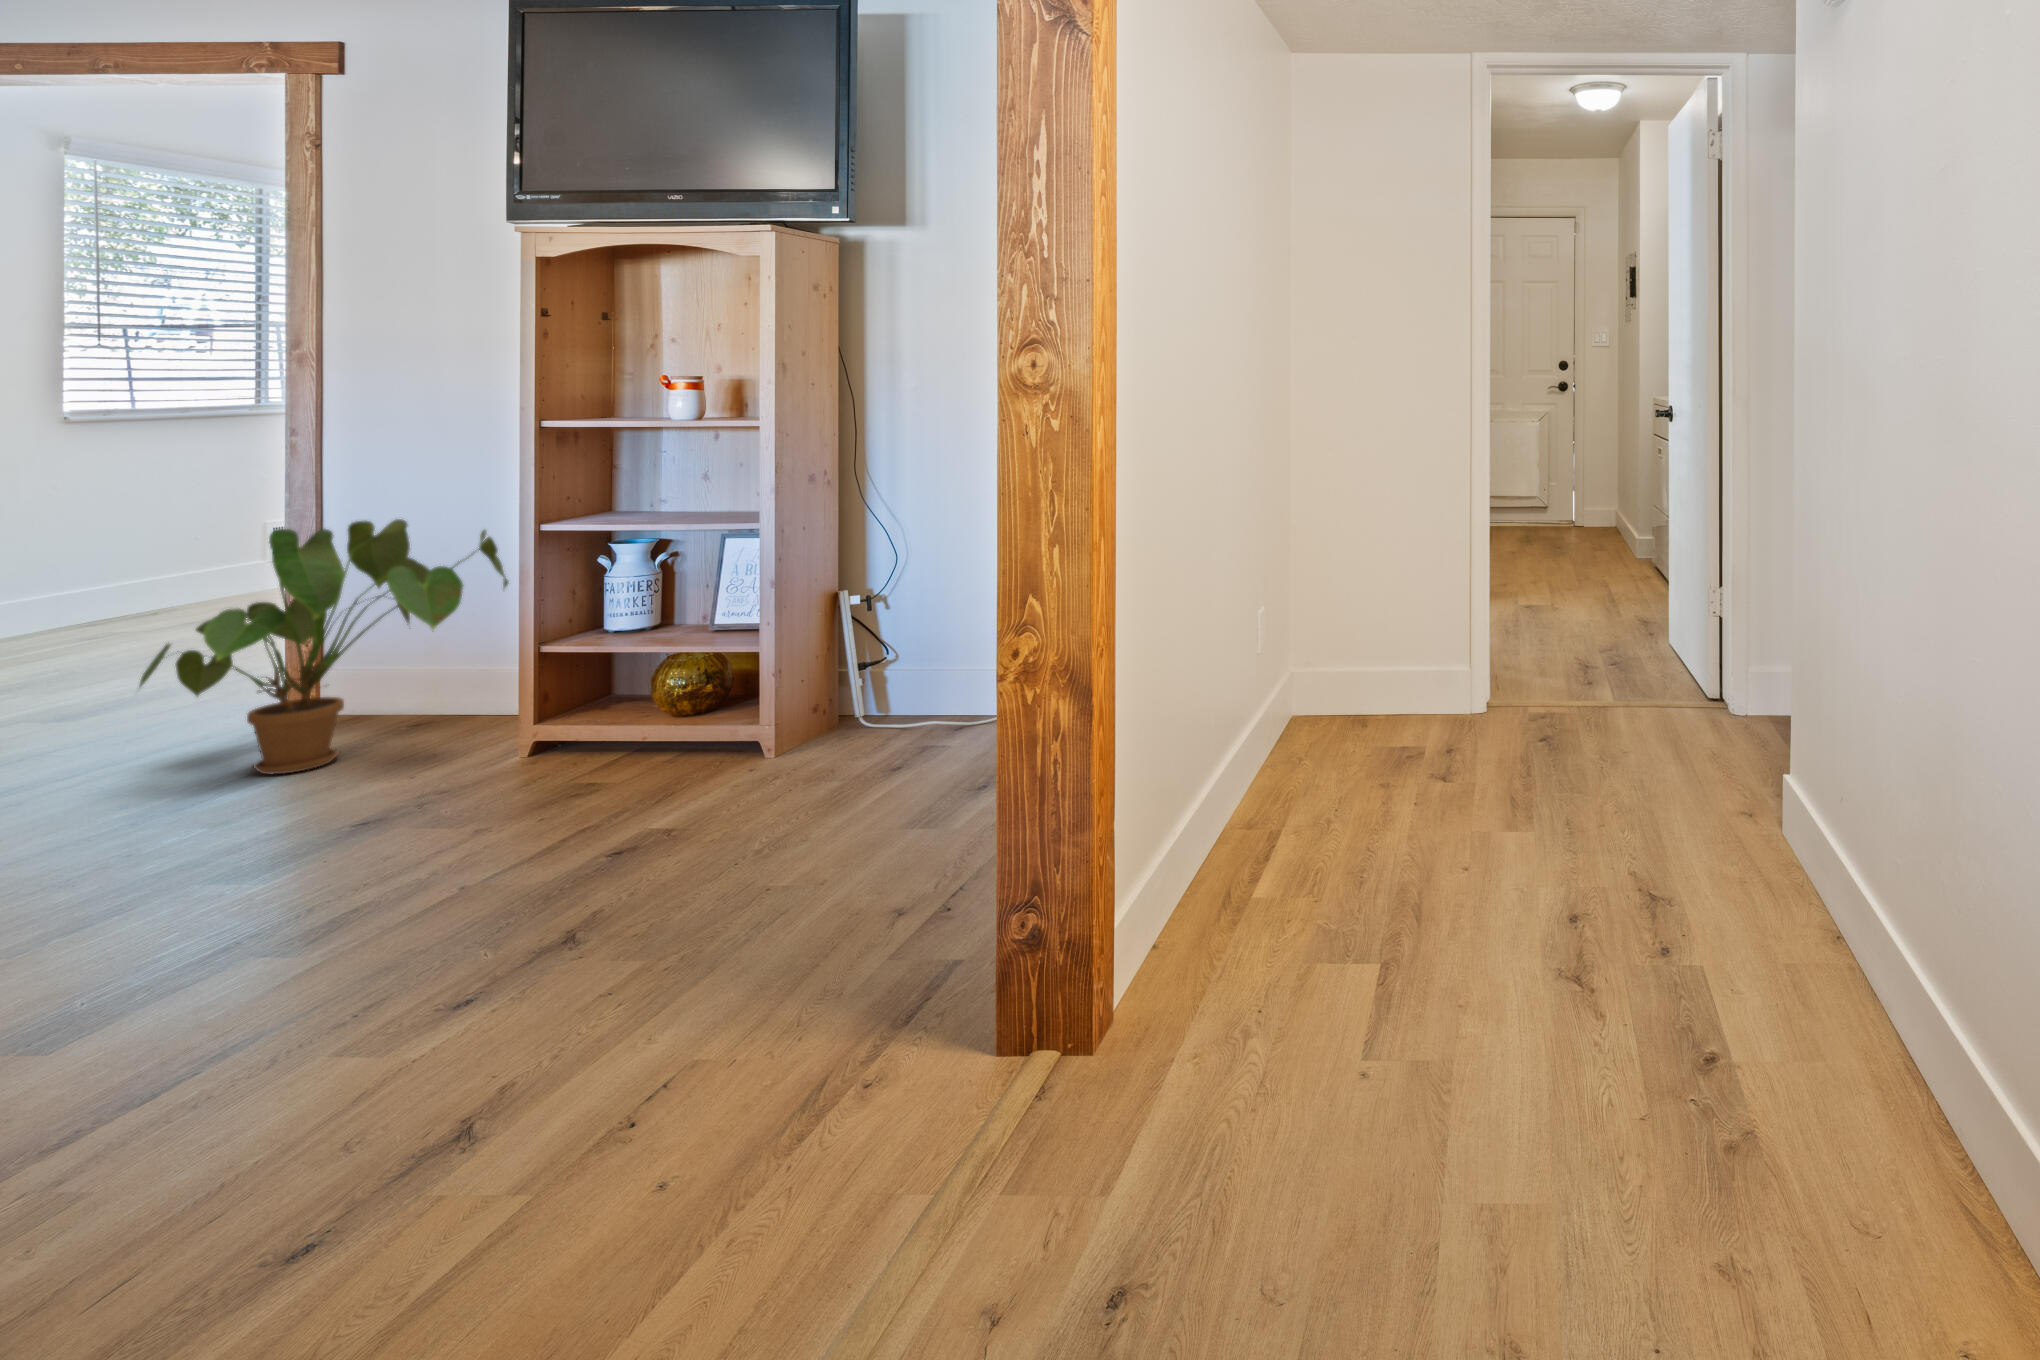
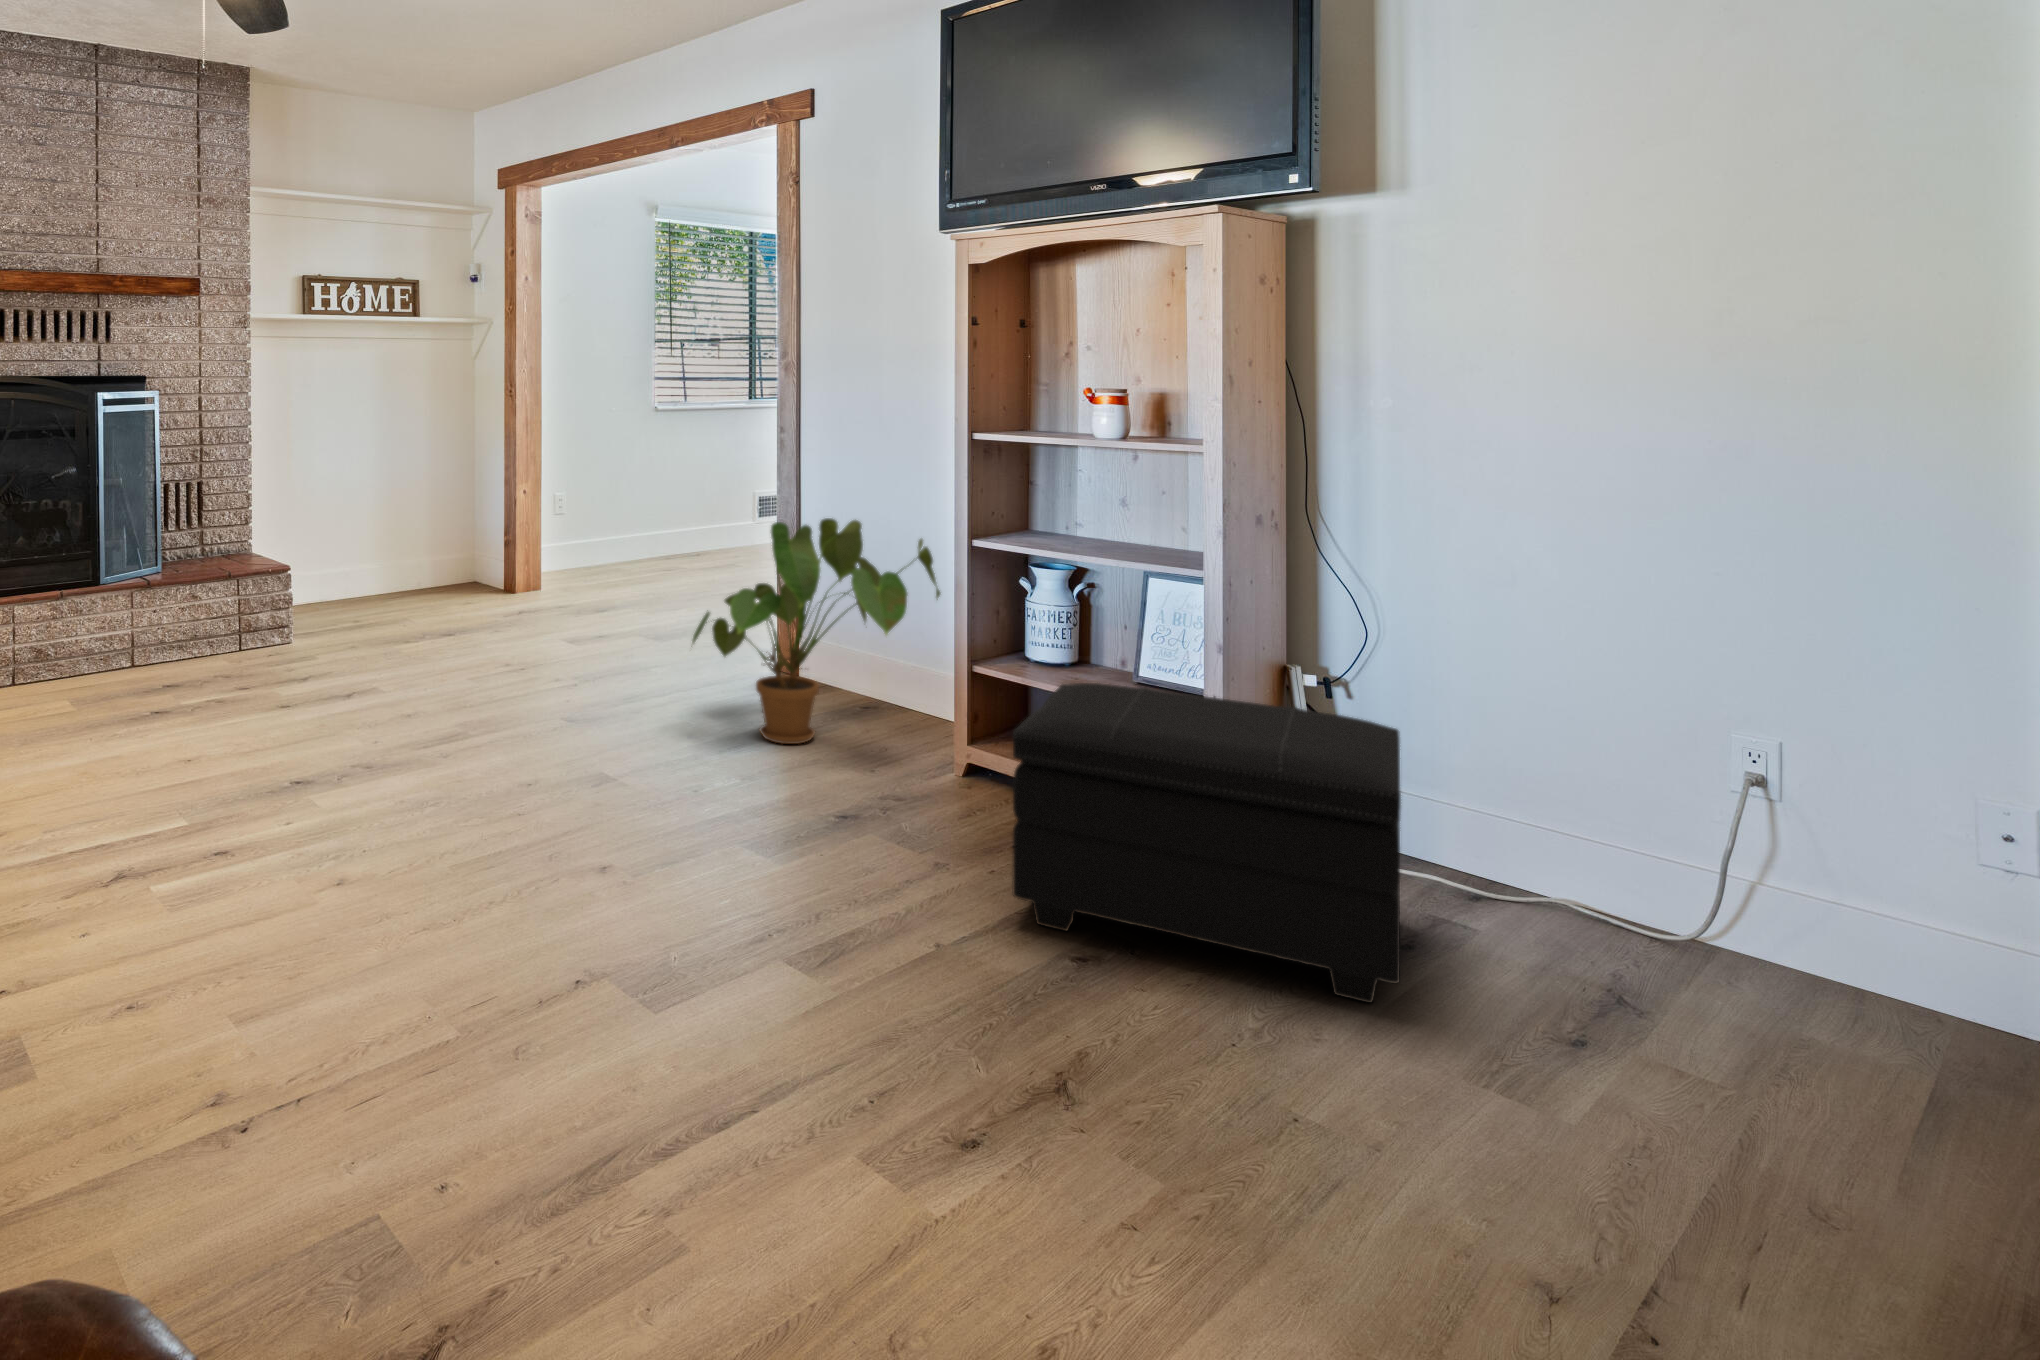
footstool: none [560,618,903,846] -> present [1013,683,1401,1003]

